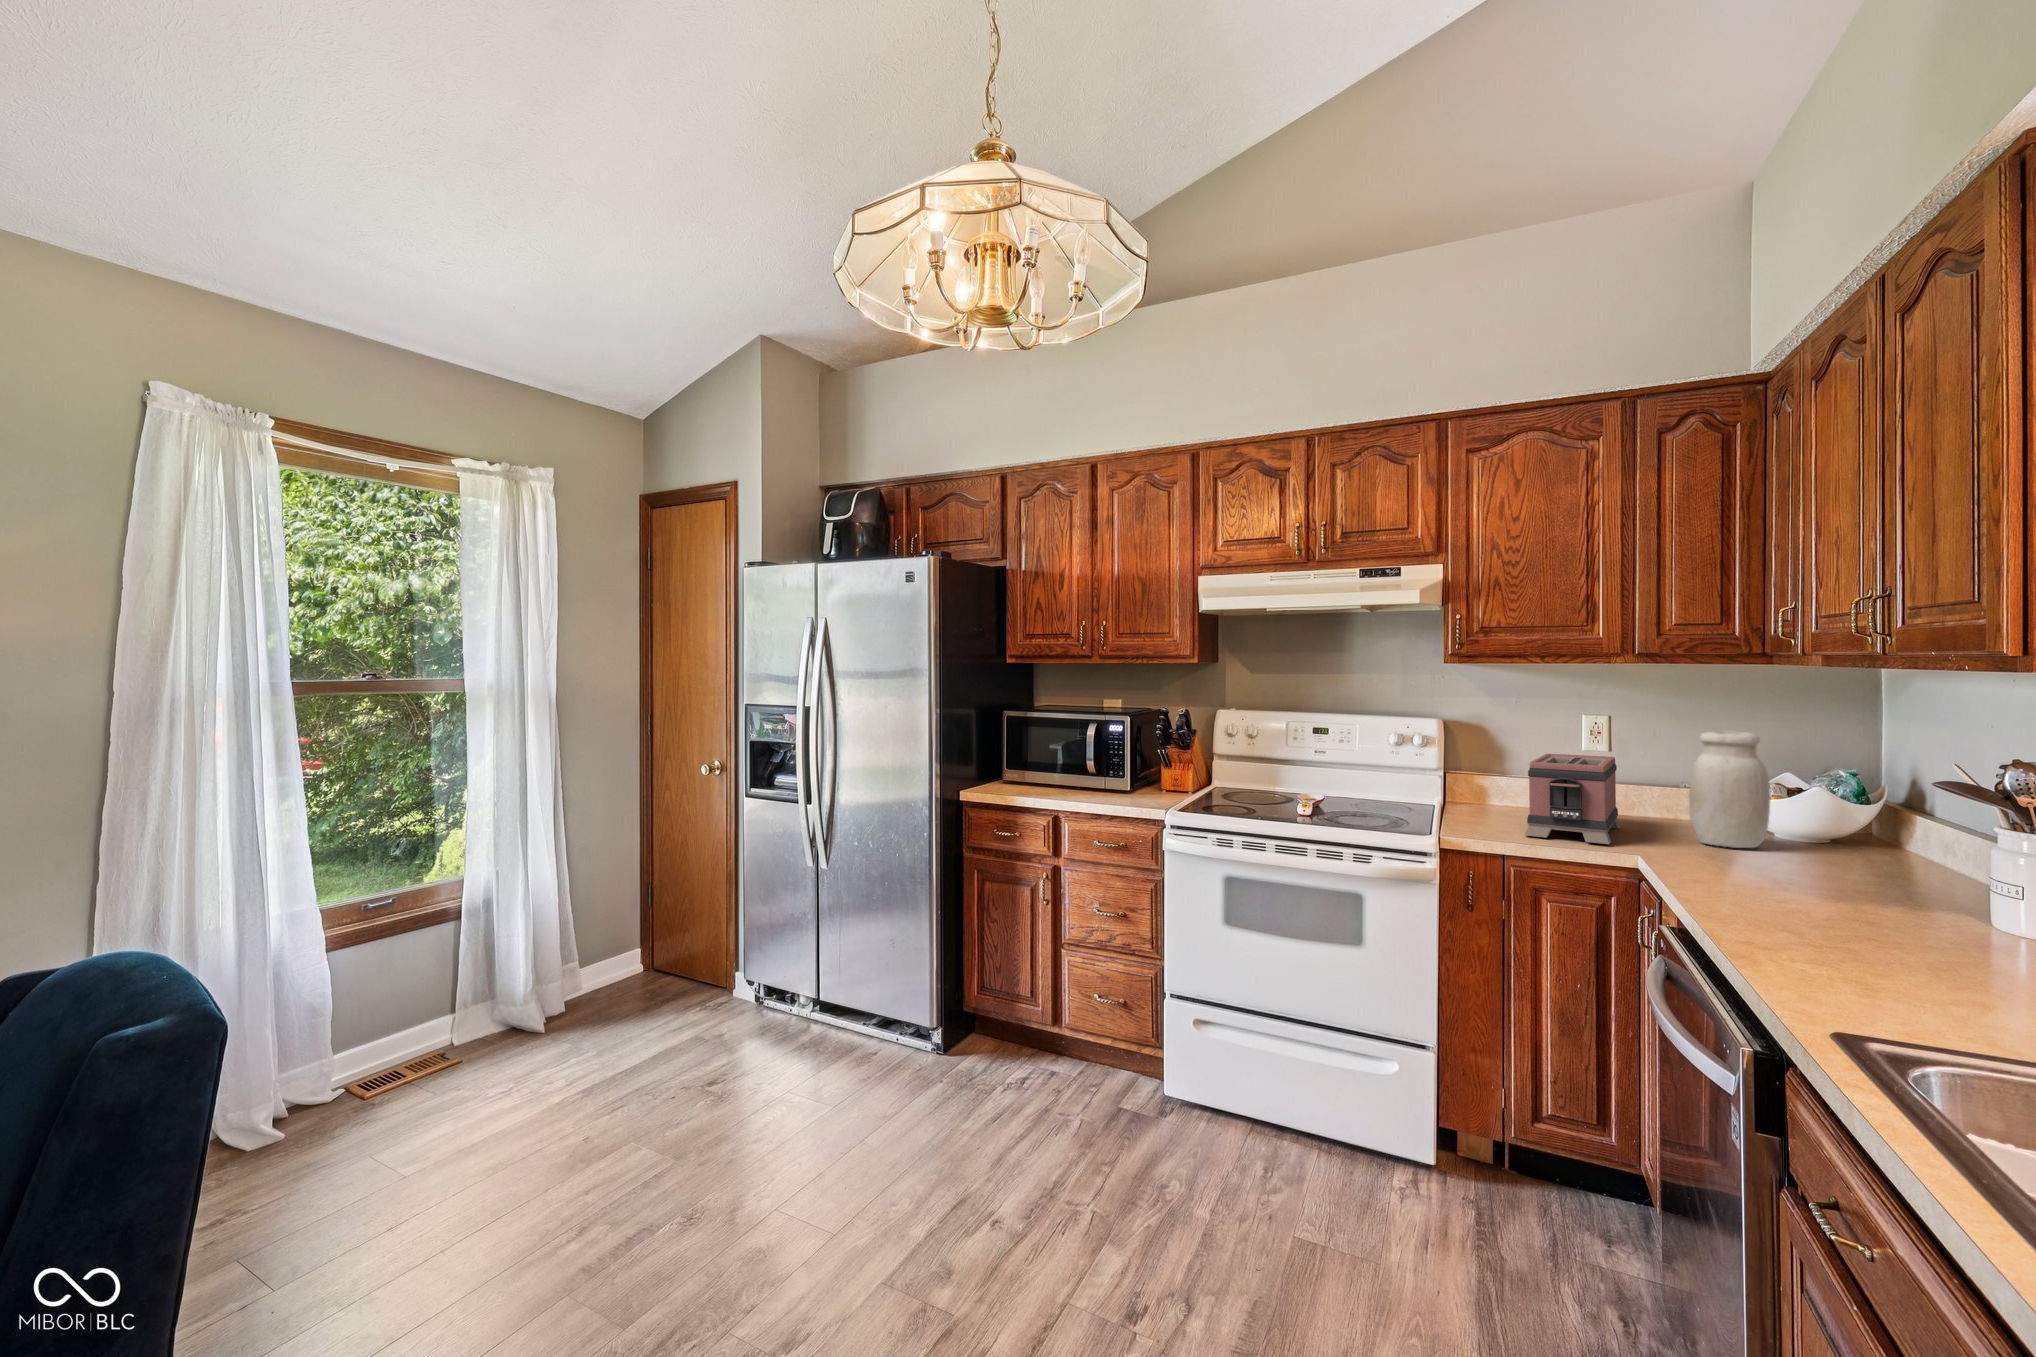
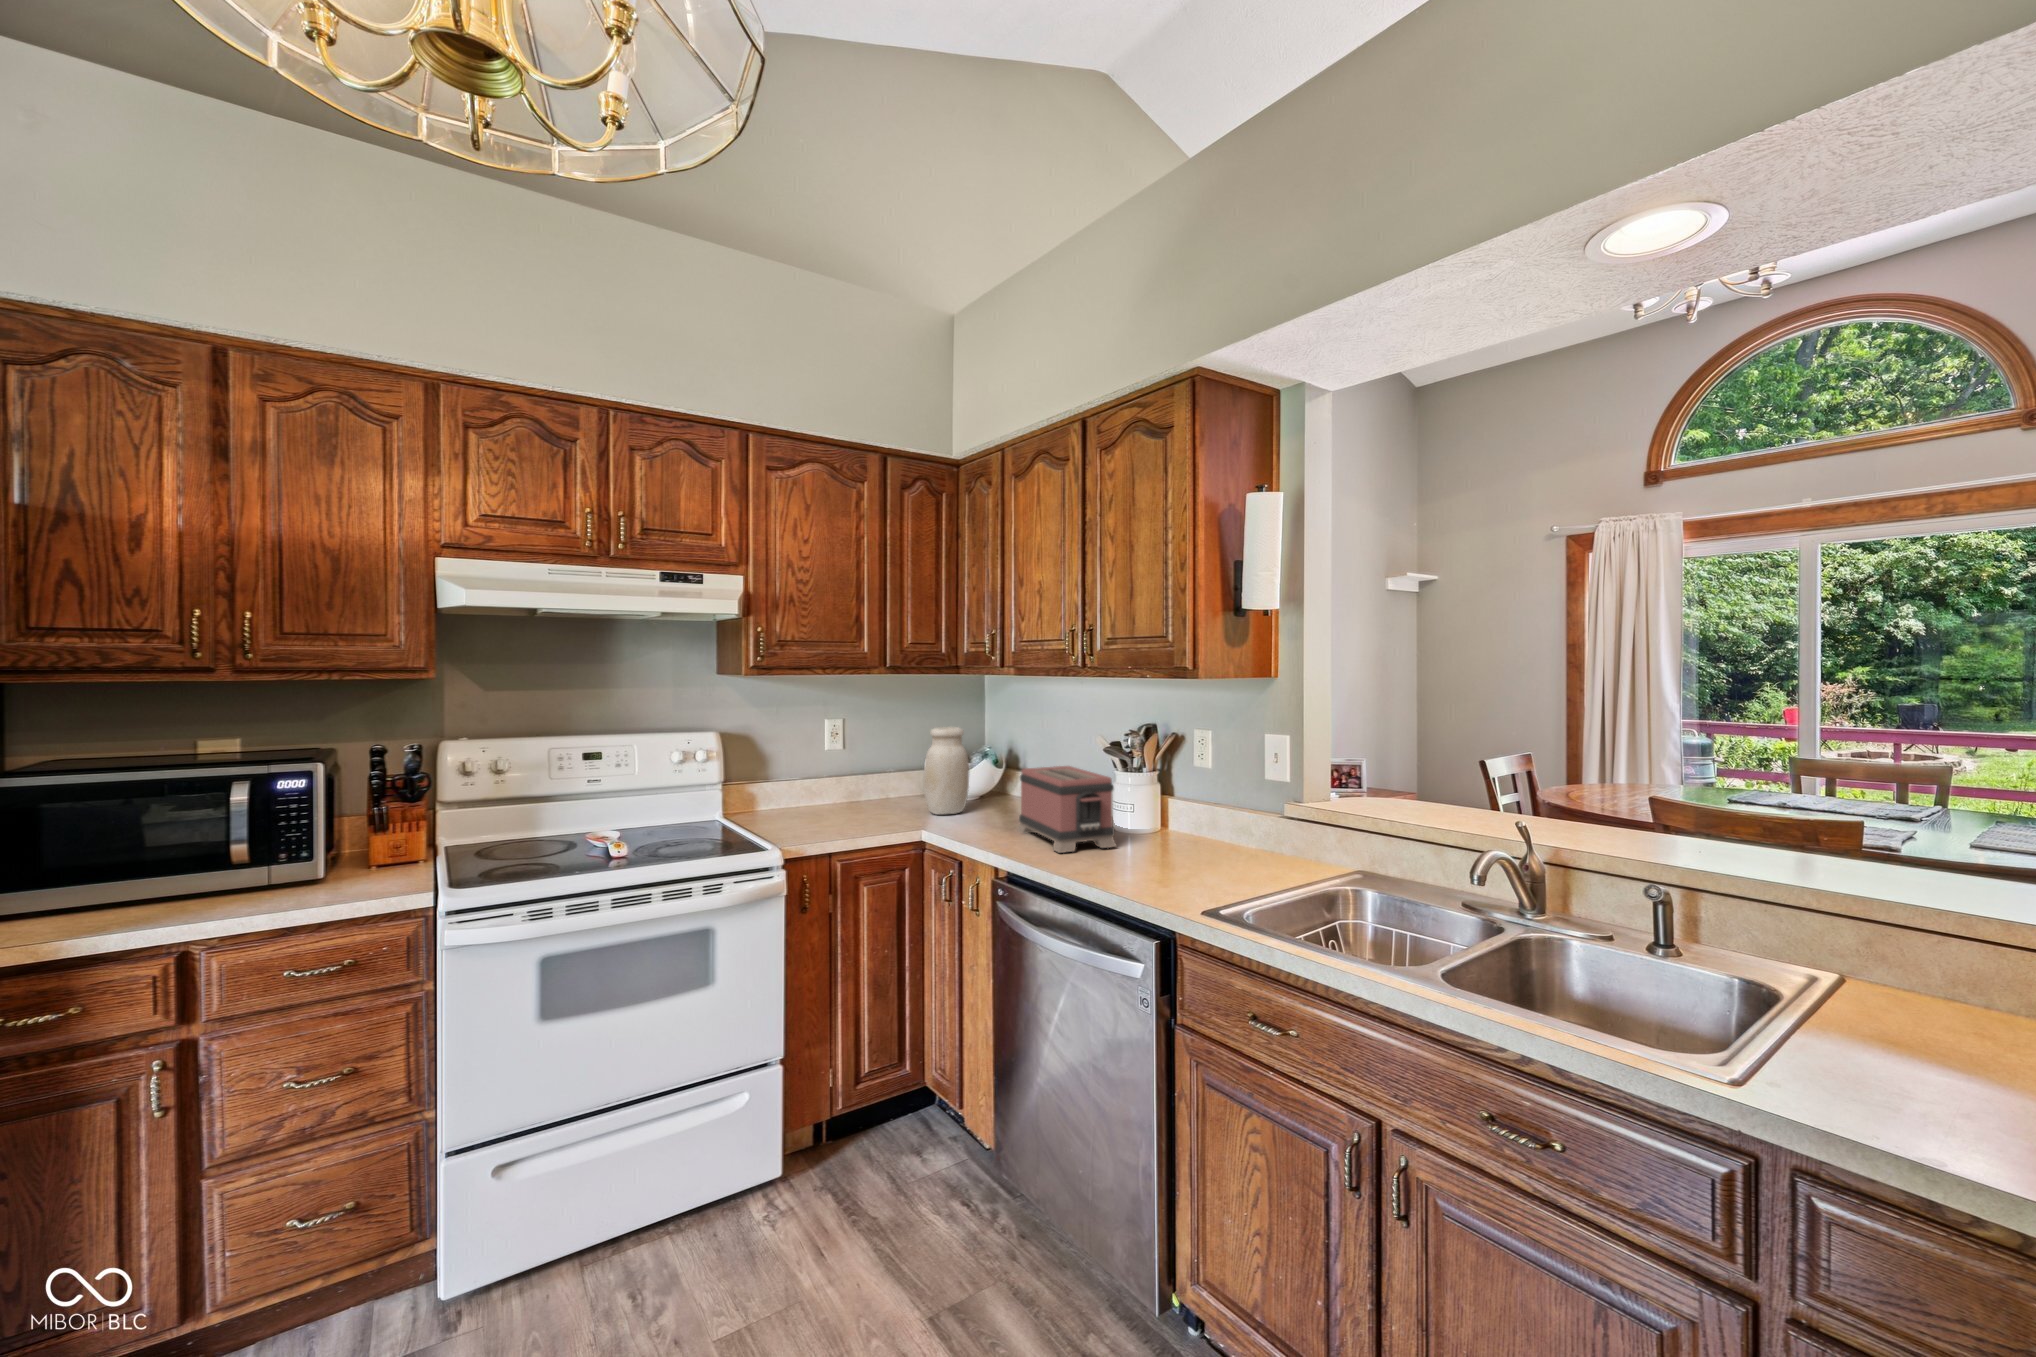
toaster: present [1525,754,1620,844] -> present [1018,766,1116,853]

